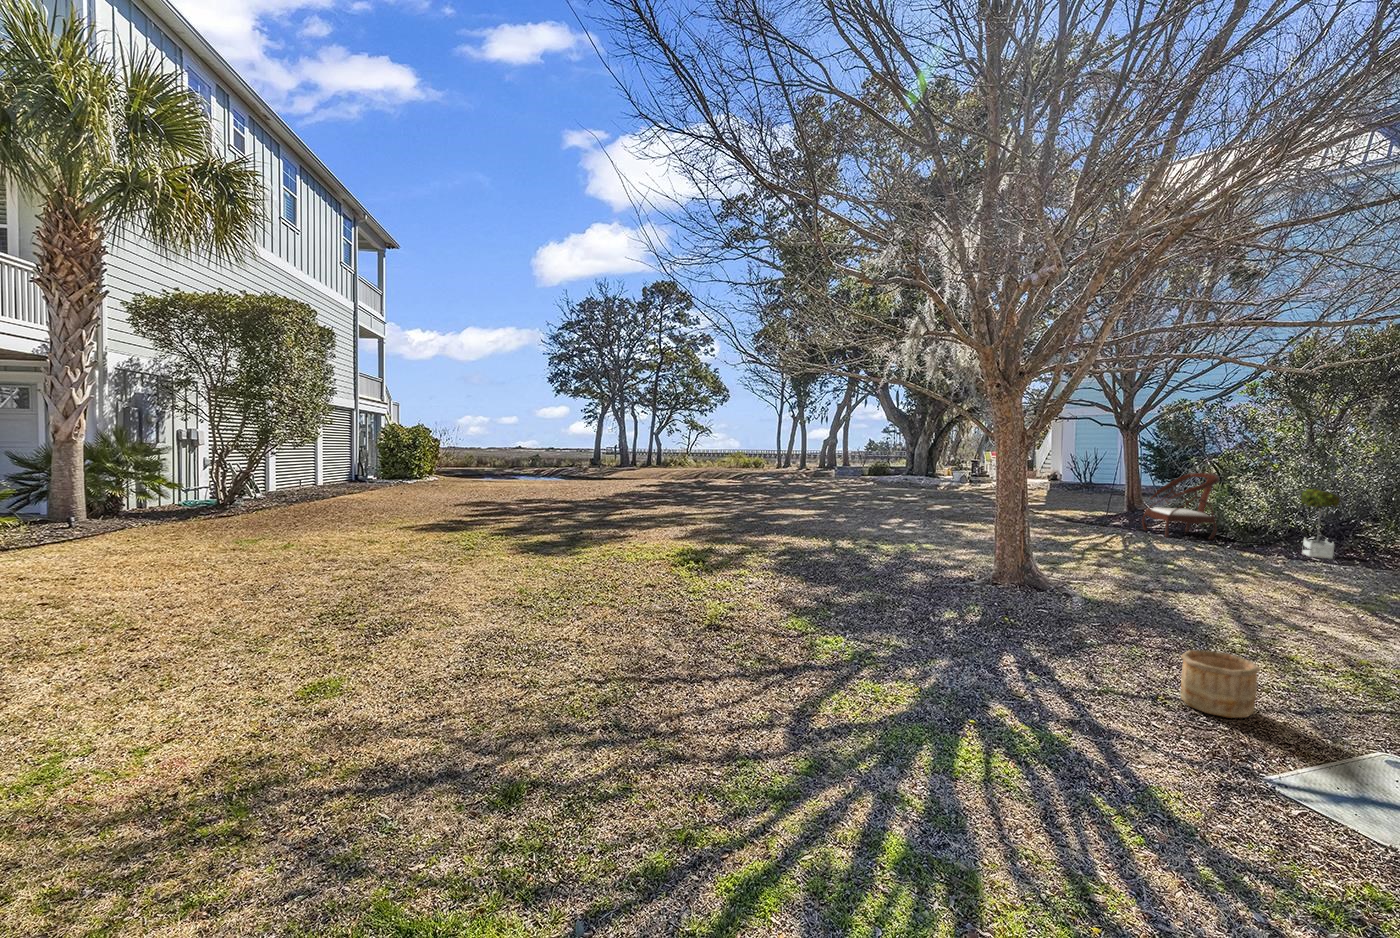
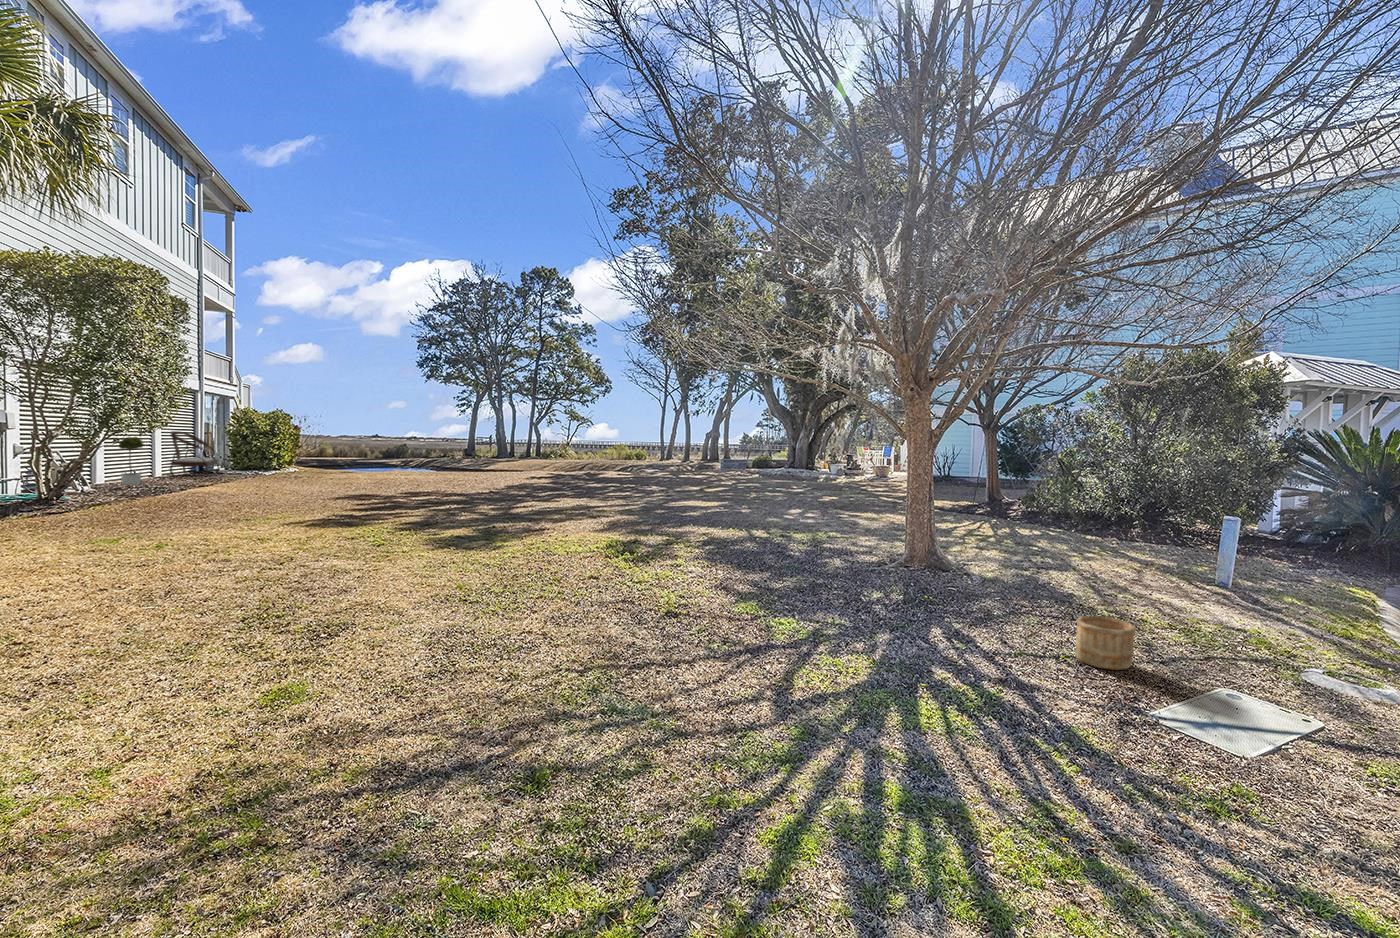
armchair: present [1142,473,1219,540] -> present [170,431,219,476]
potted tree: present [1301,489,1340,559] -> present [119,437,144,485]

